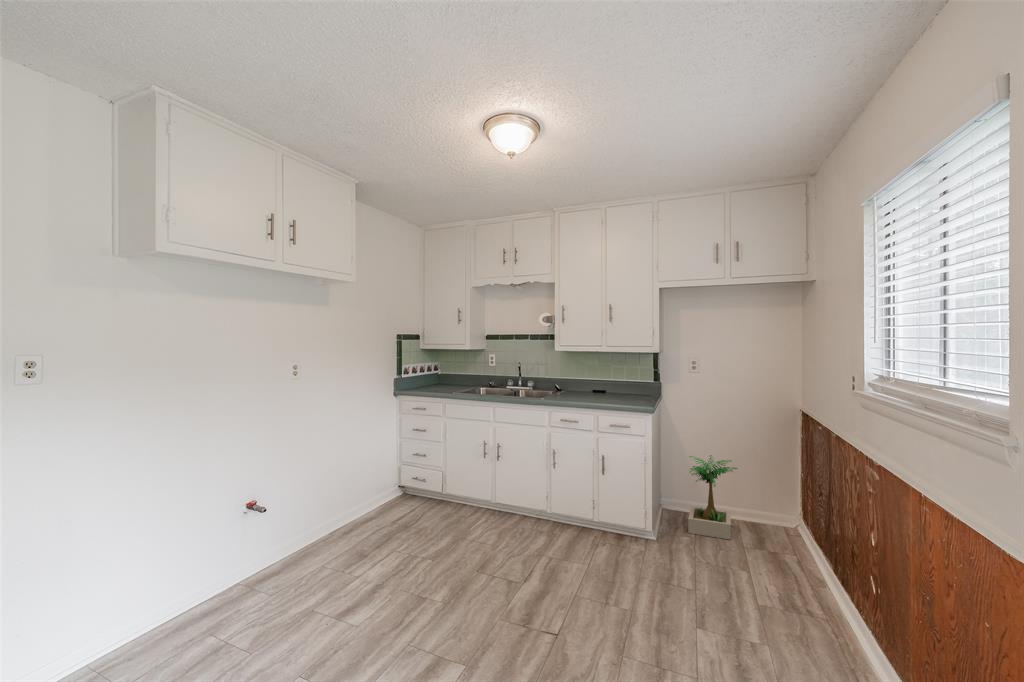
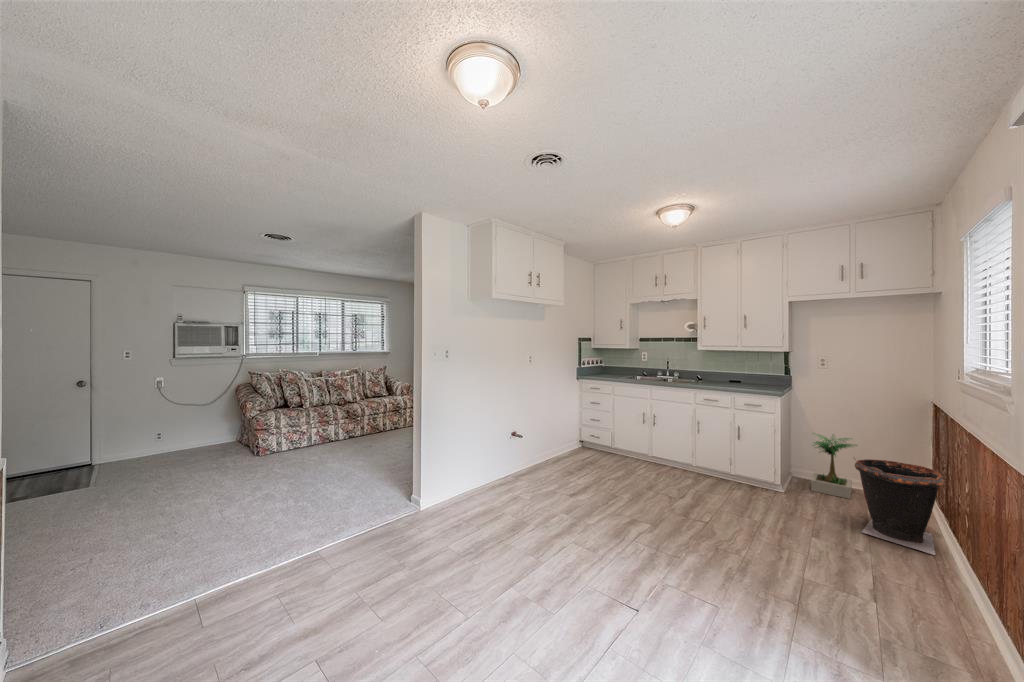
trash can: none [738,490,836,619] -> present [853,457,943,555]

